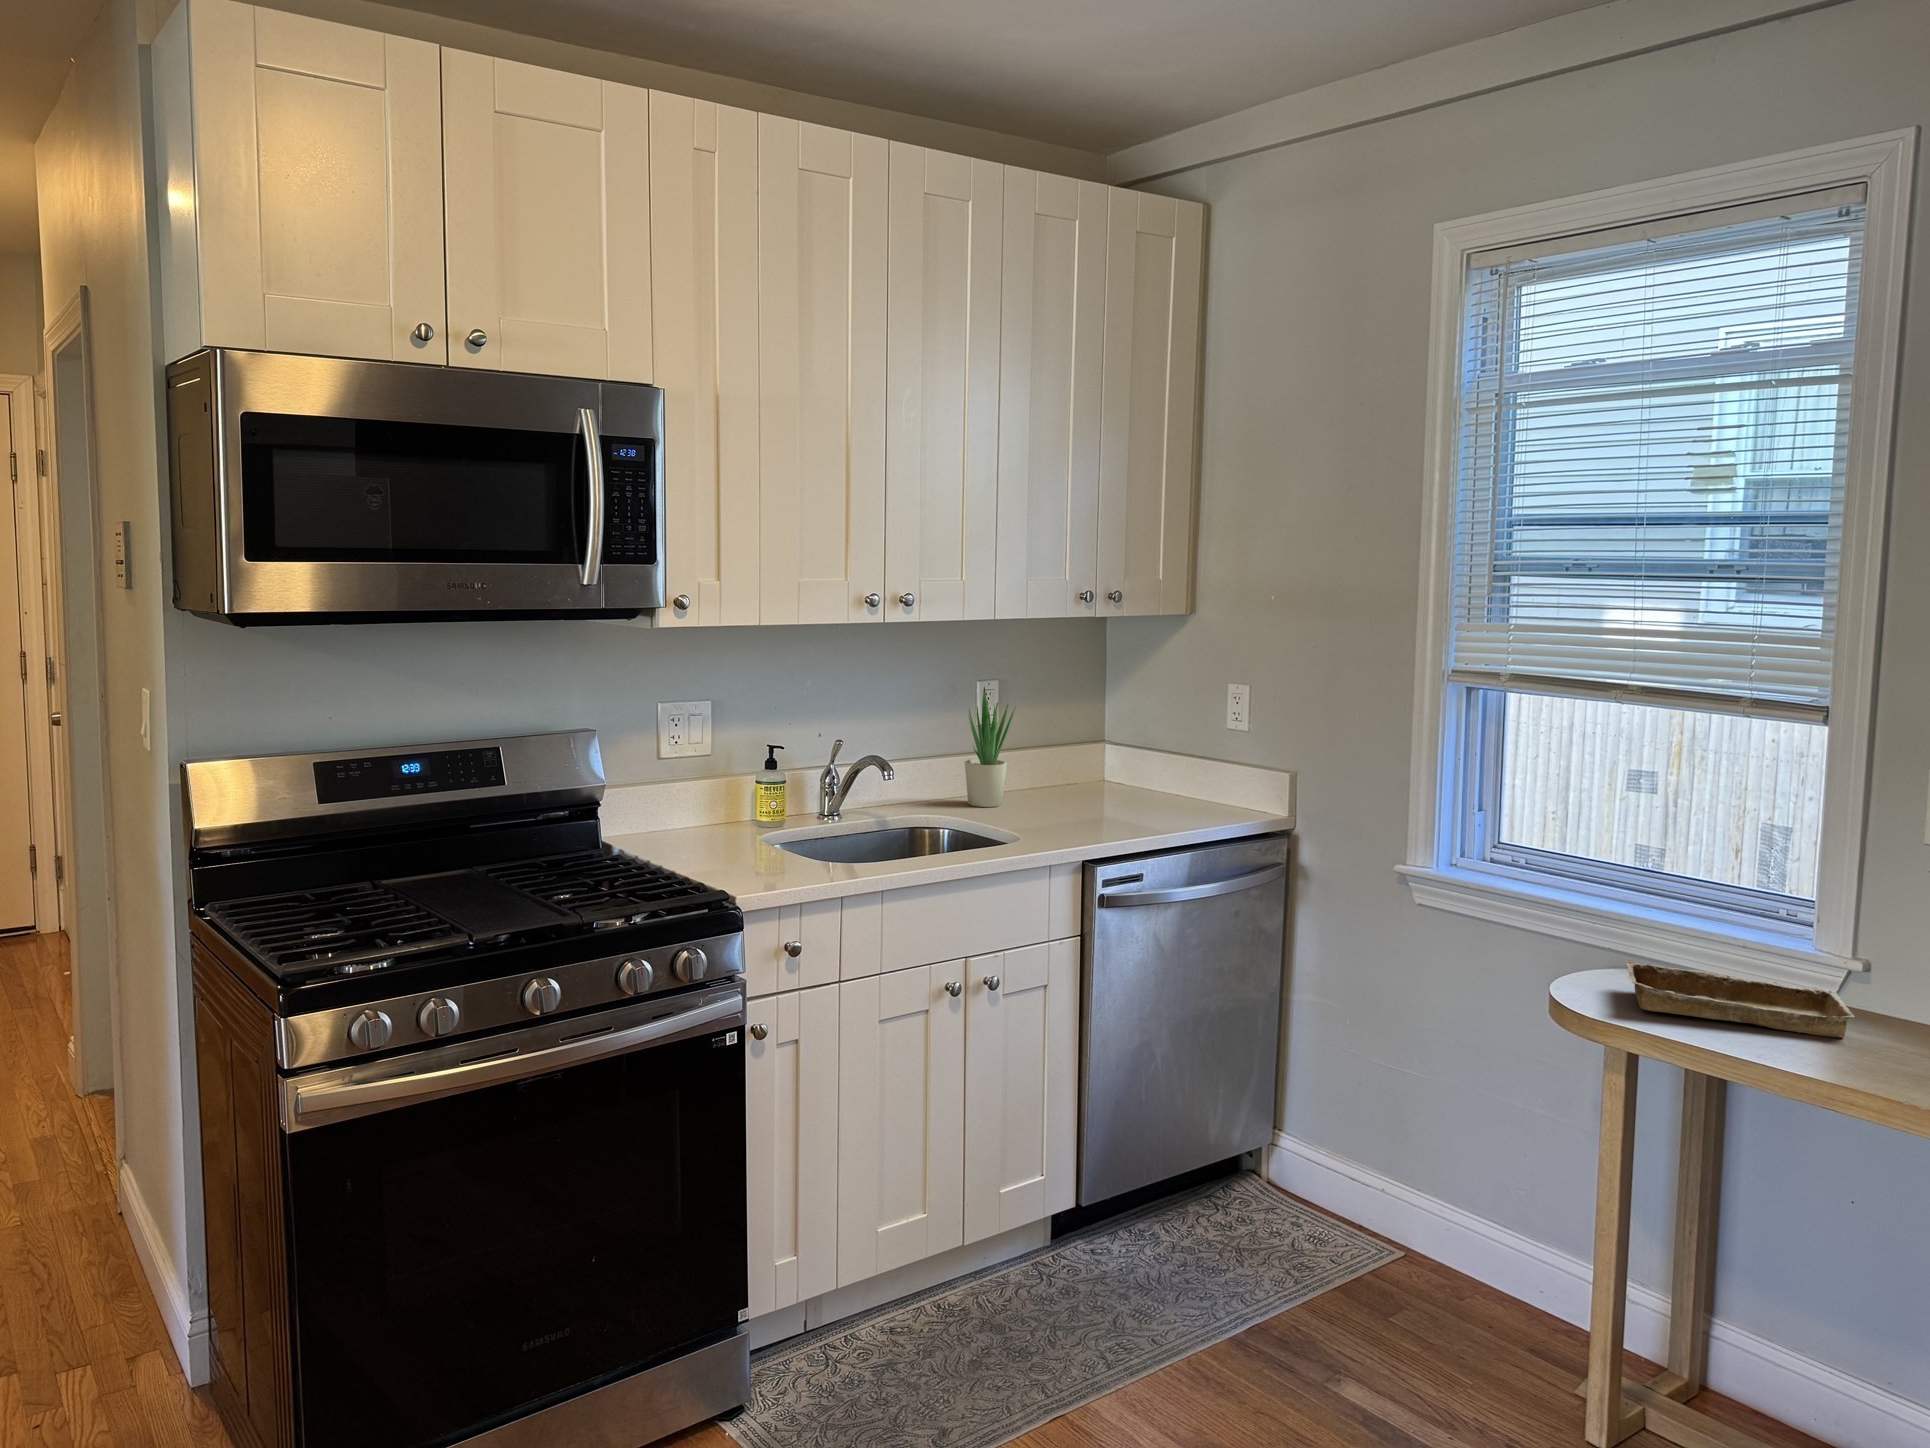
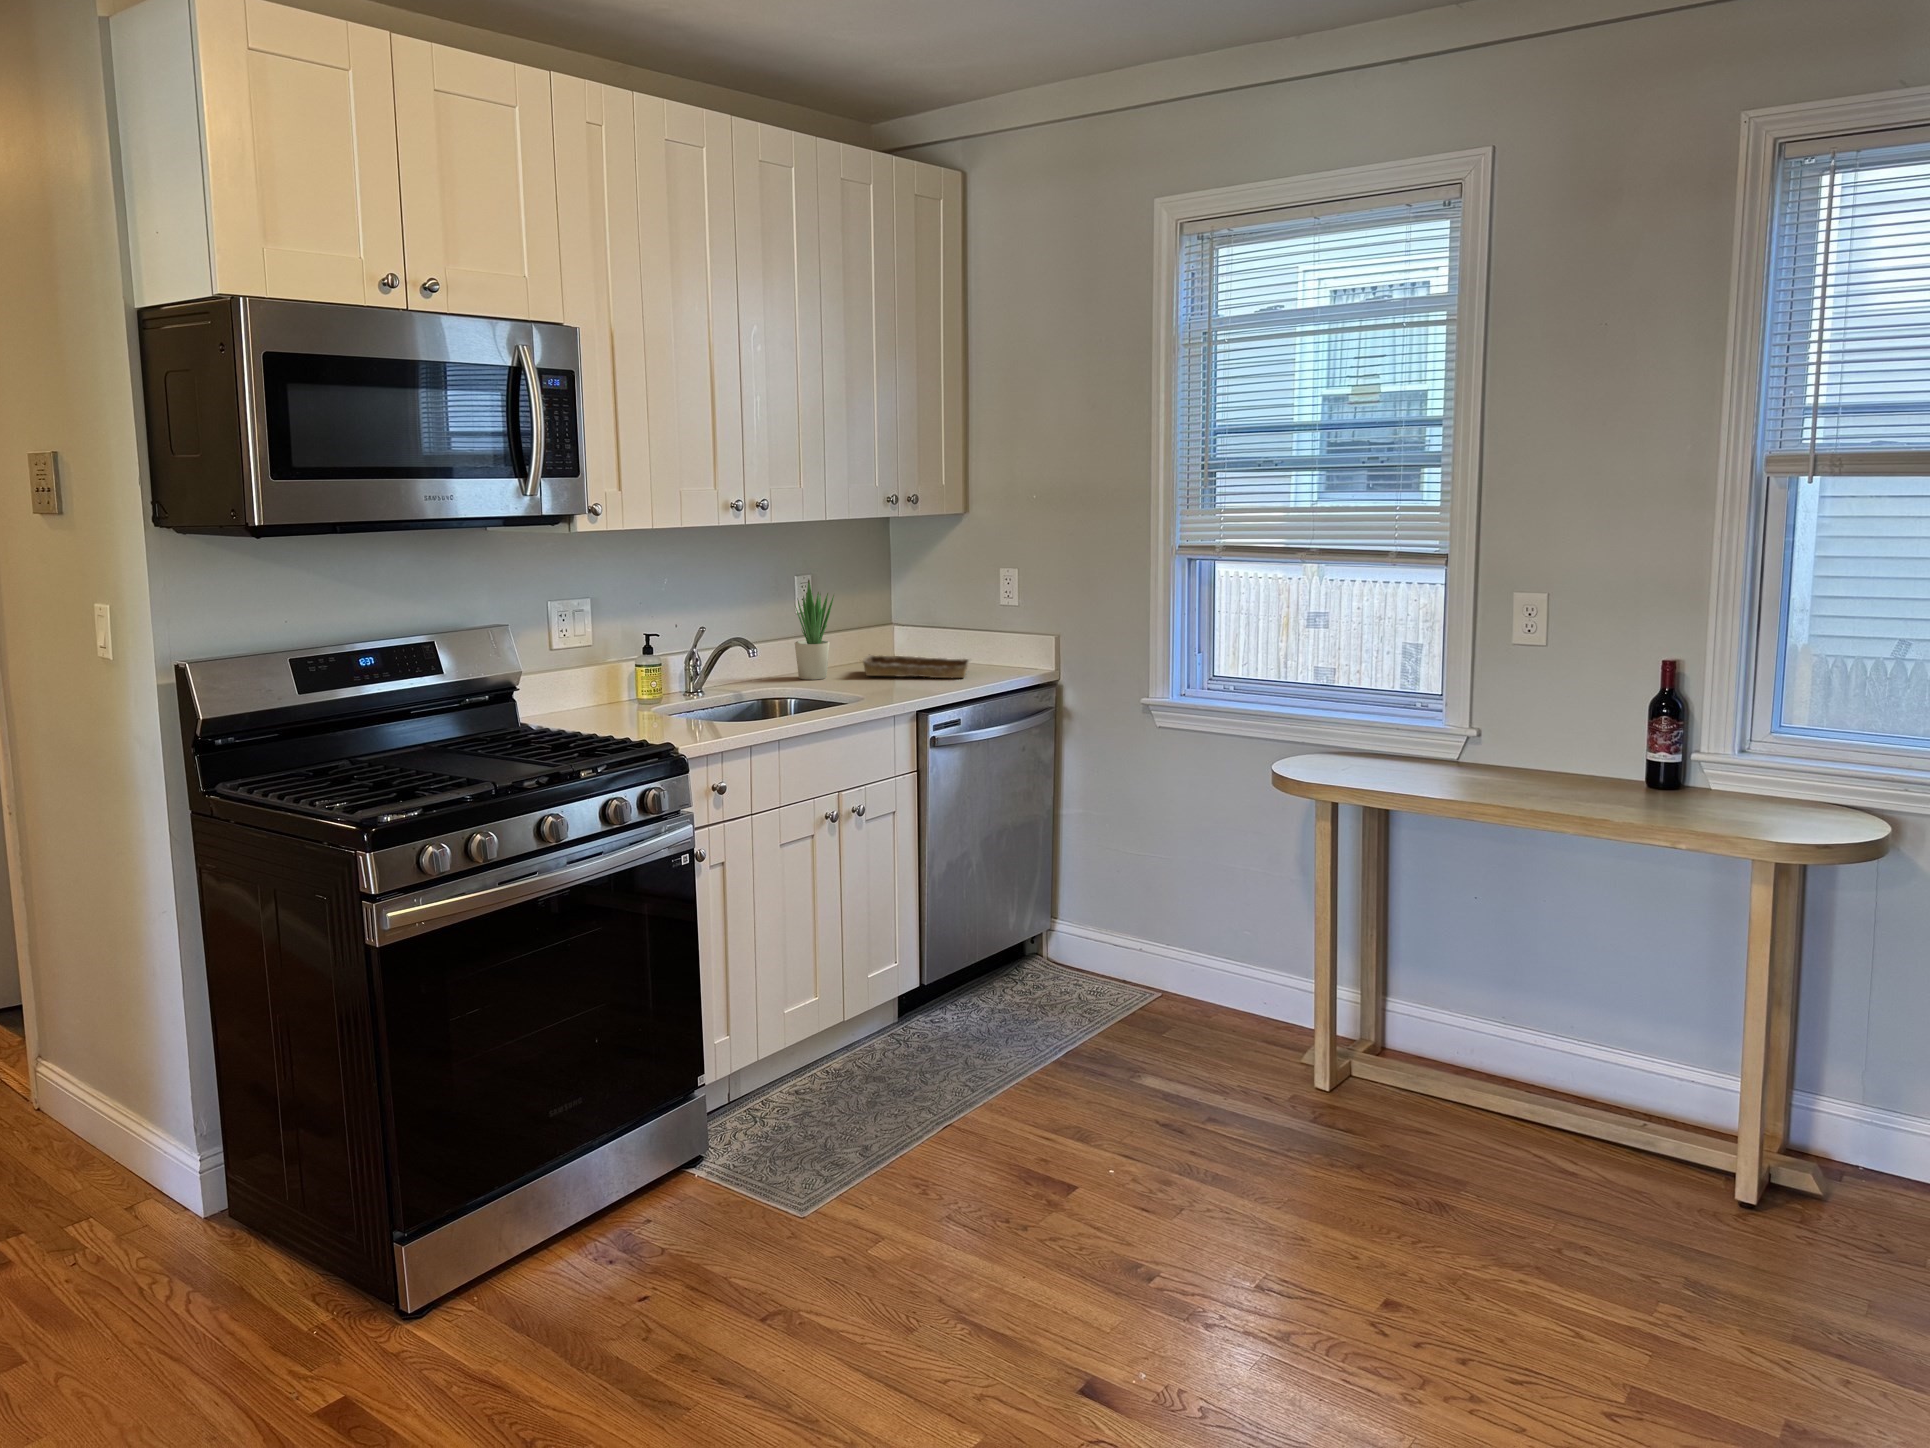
tray: present [1626,960,1855,1038] -> present [862,655,971,678]

